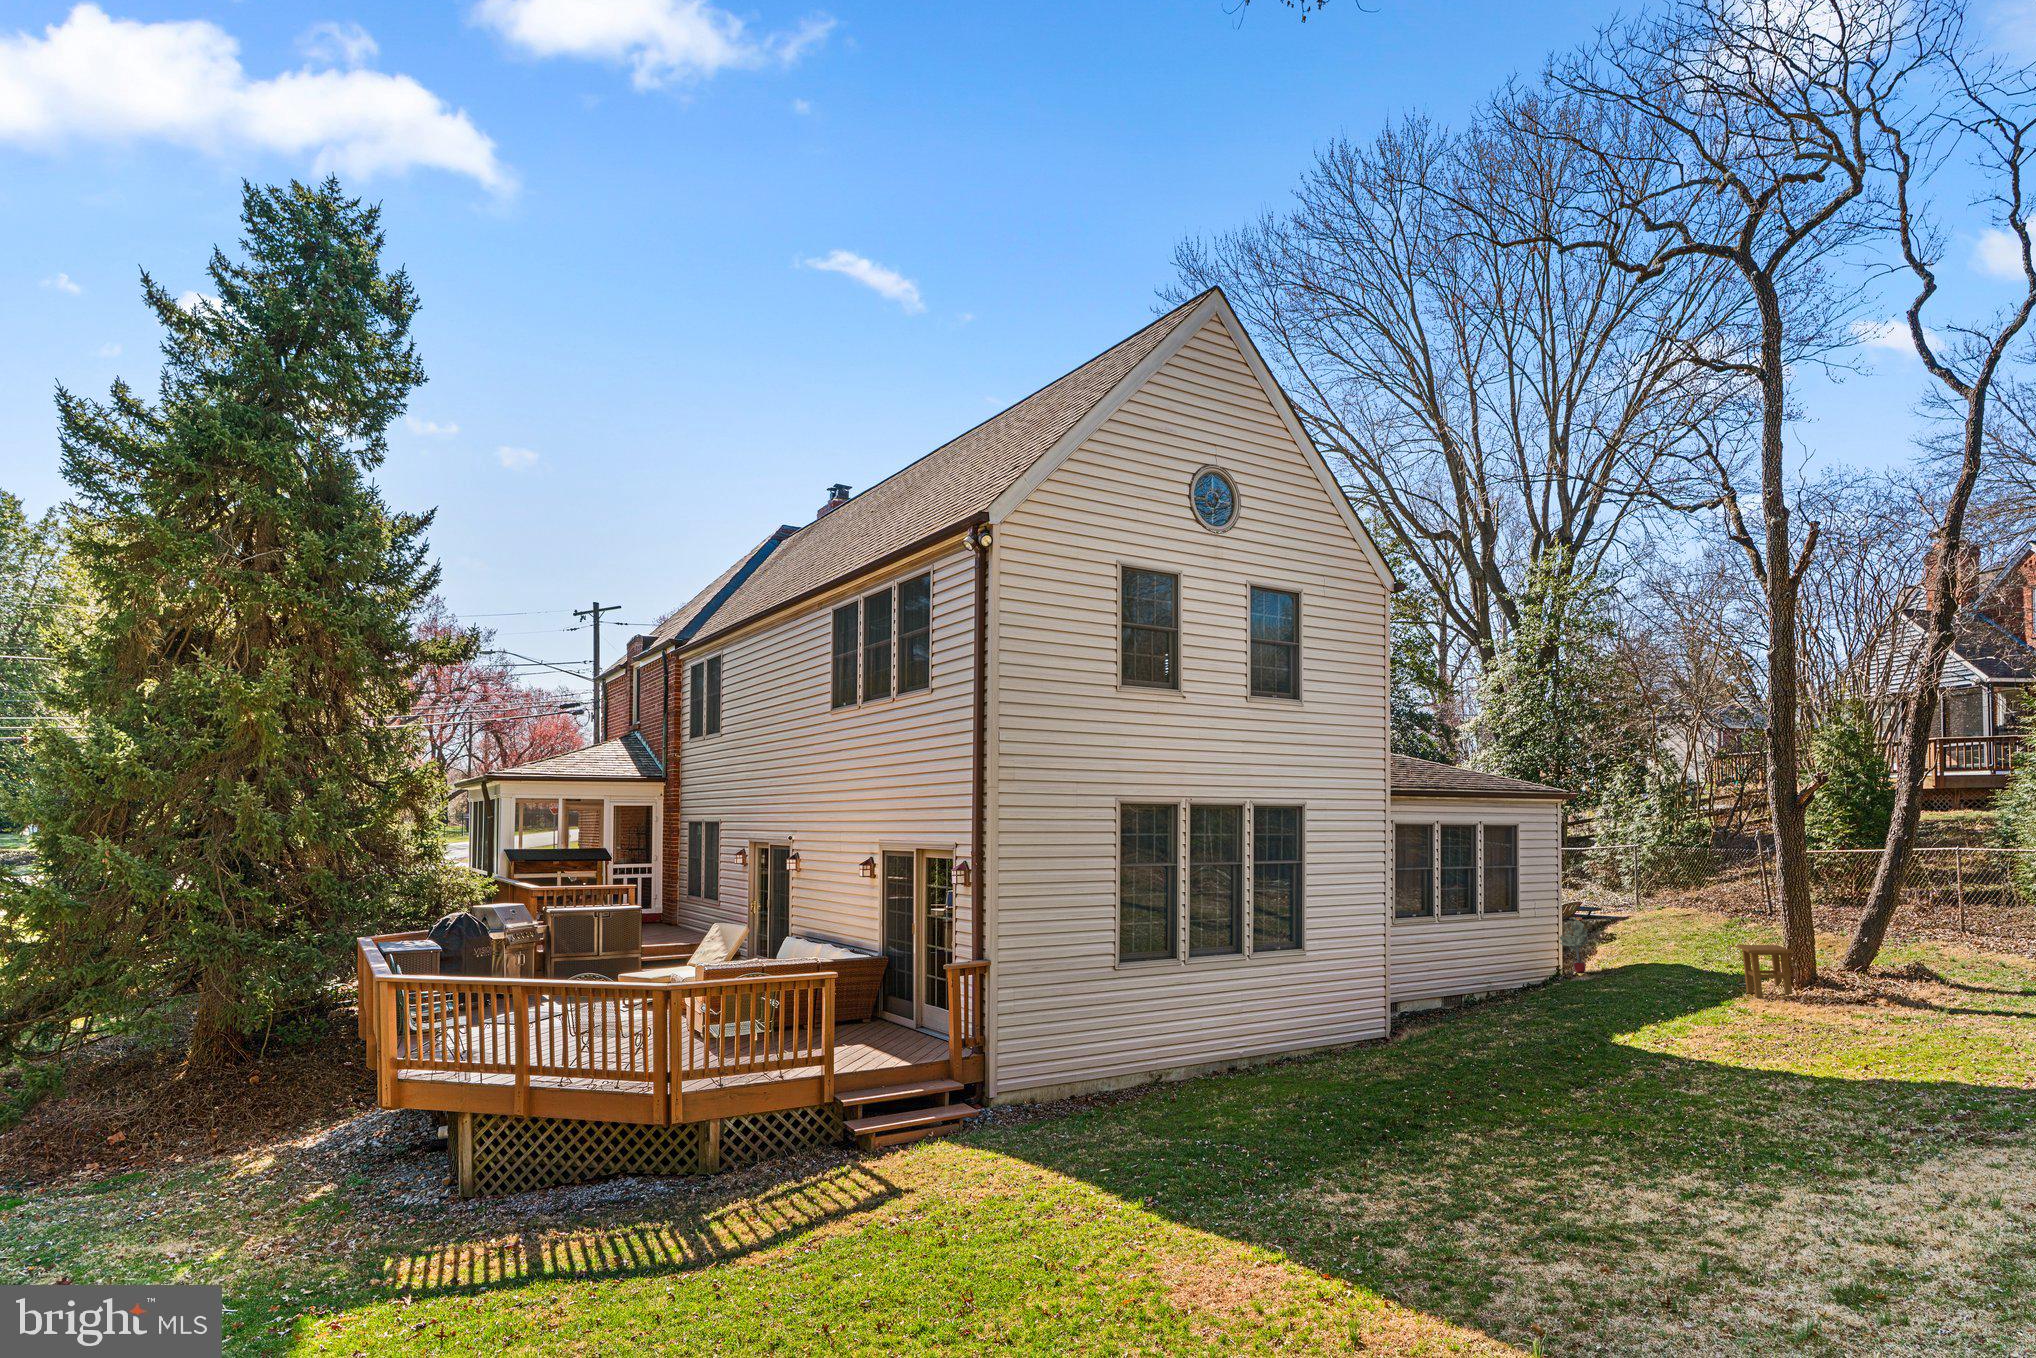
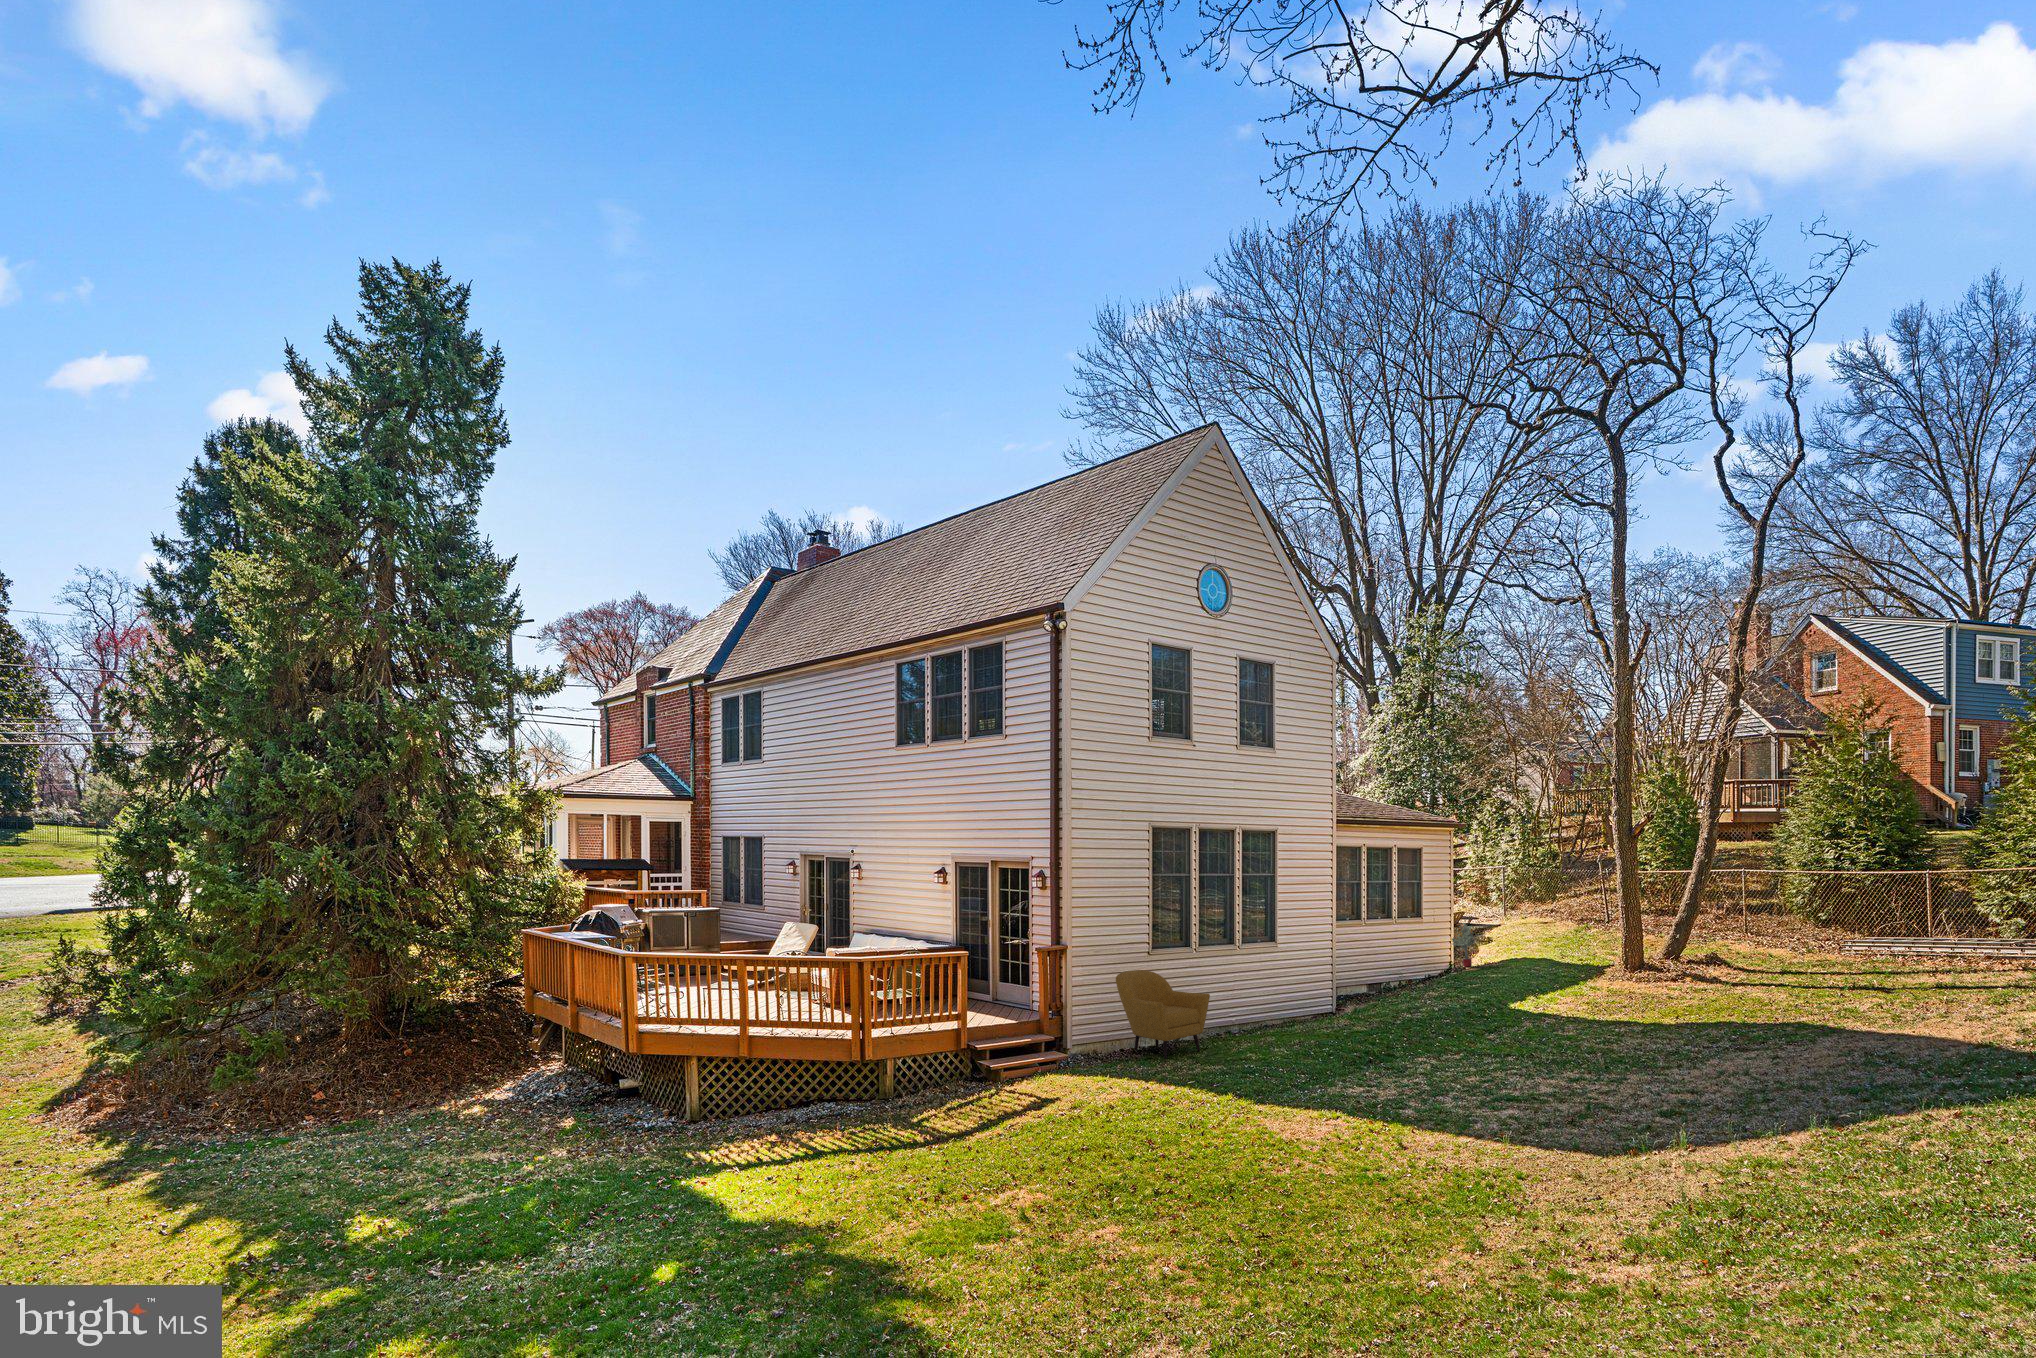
side table: present [1736,945,1794,999] -> none [1585,940,1626,980]
armchair: none [1057,993,1182,1120] -> present [1116,970,1210,1058]

